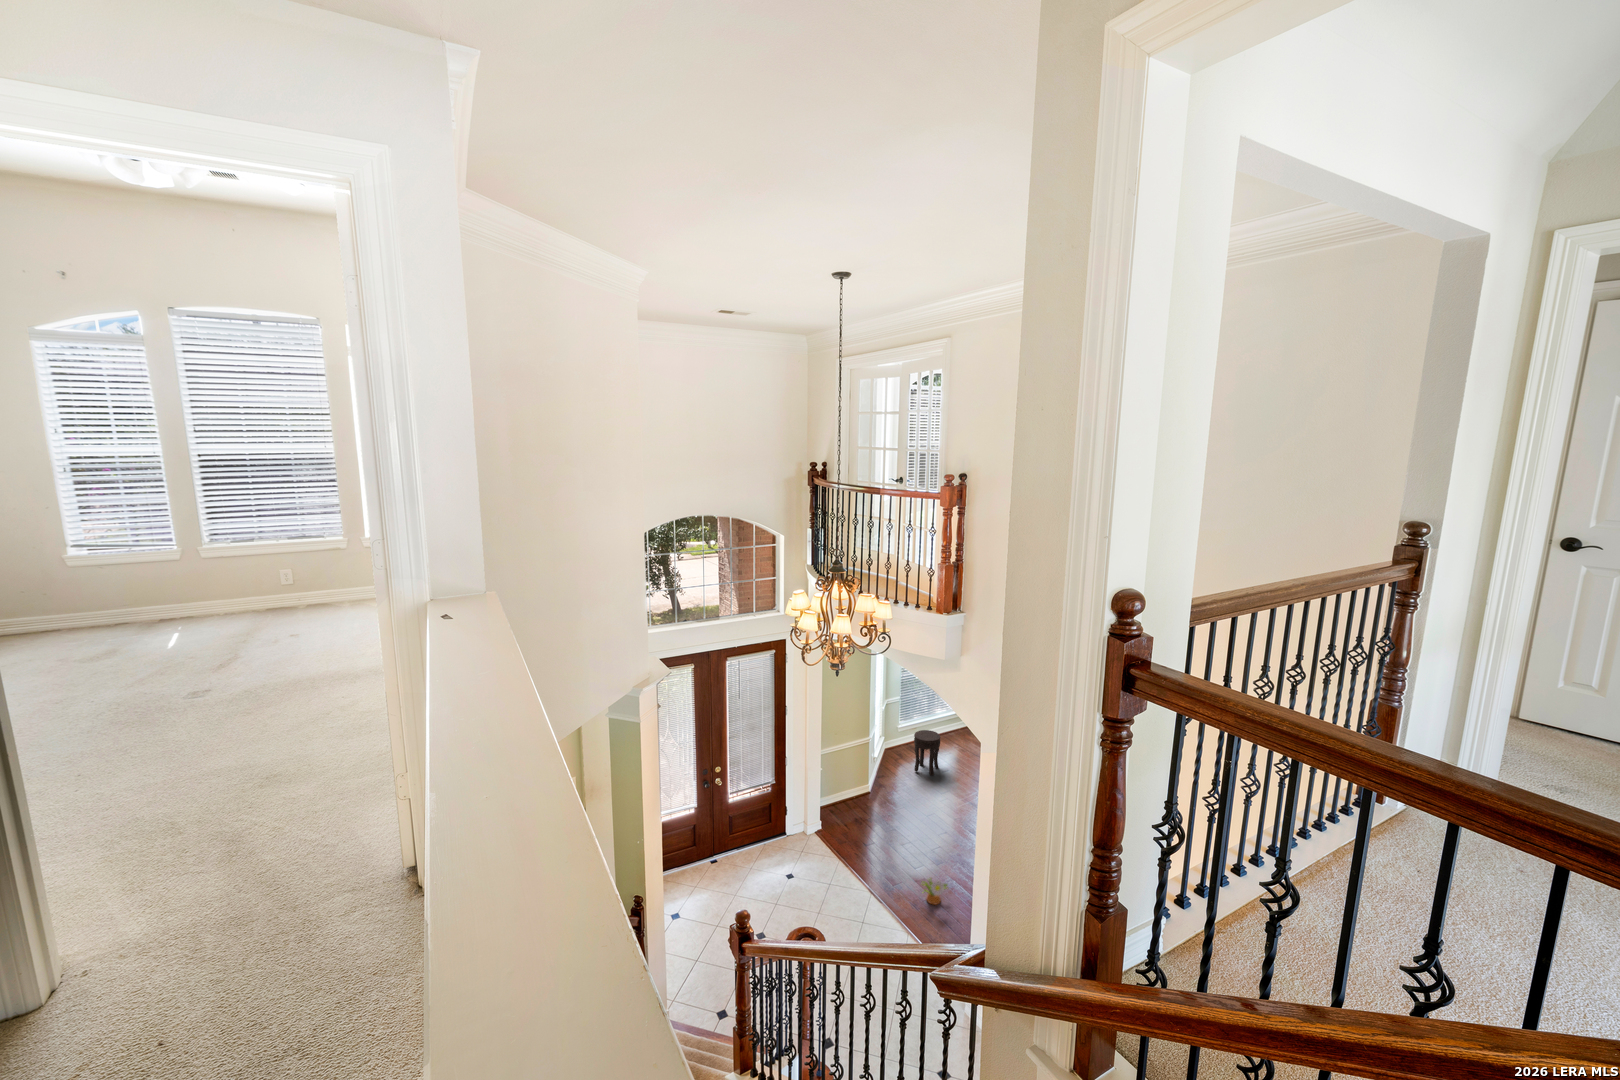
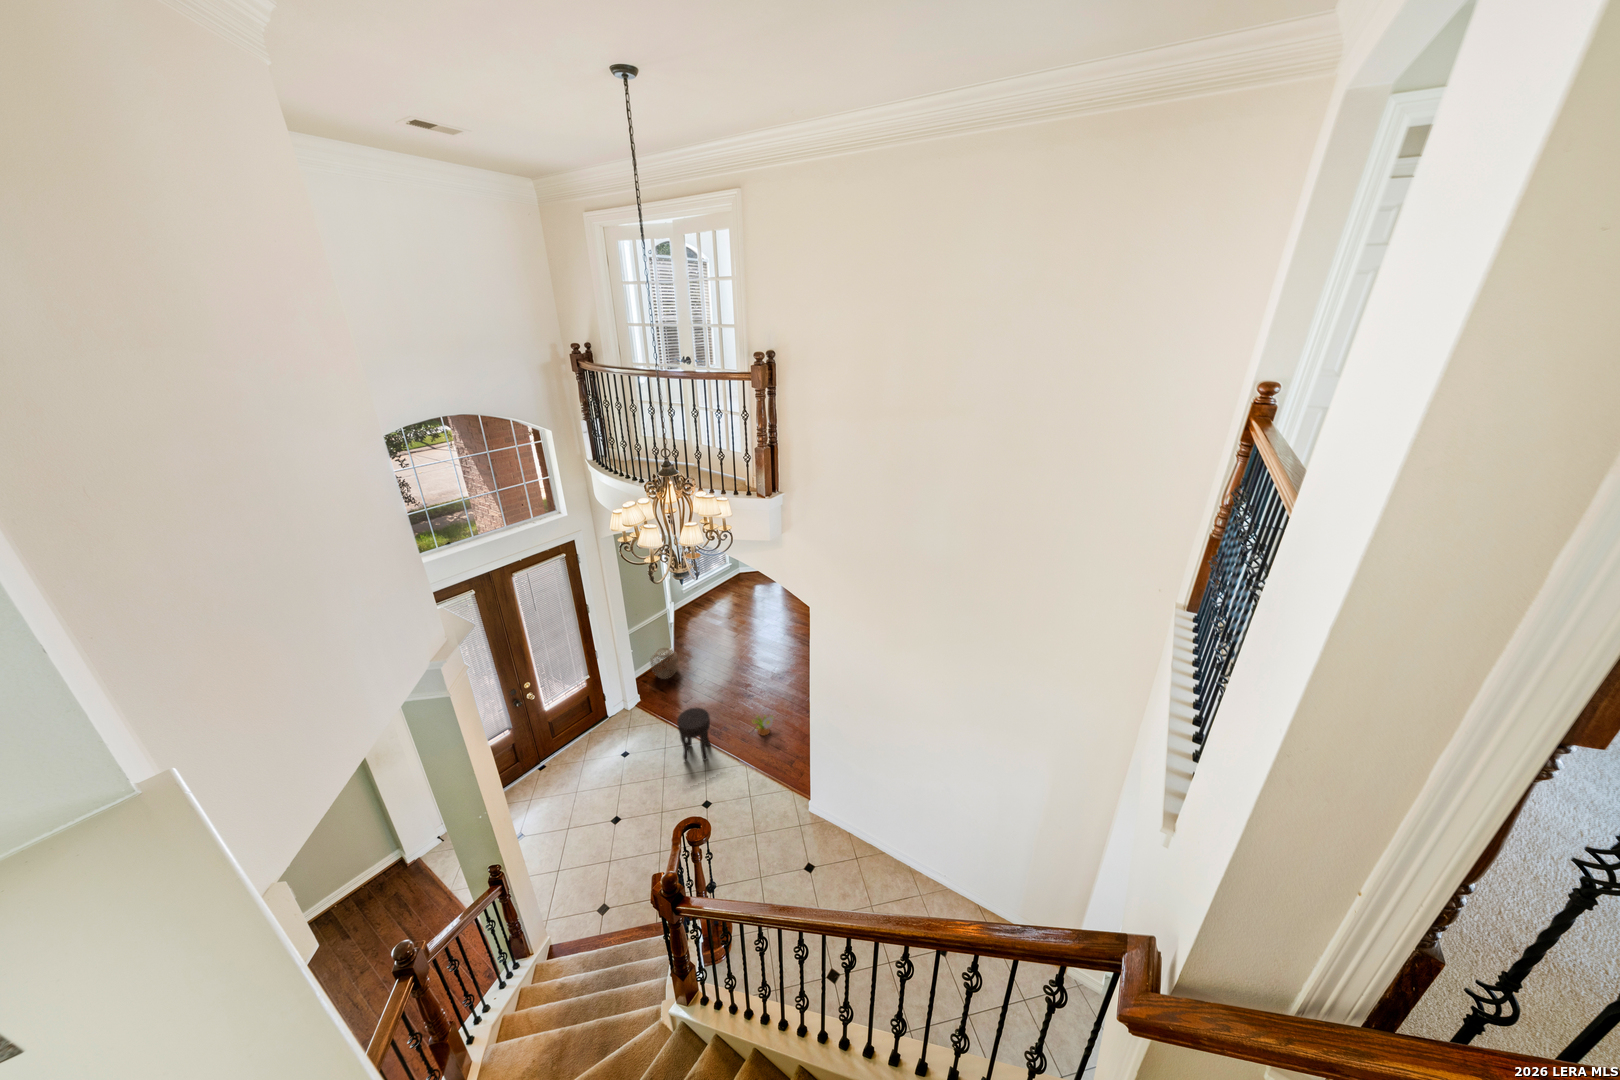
side table: present [914,730,940,775] -> present [677,708,710,761]
woven basket: none [840,779,869,815] -> present [650,648,679,679]

